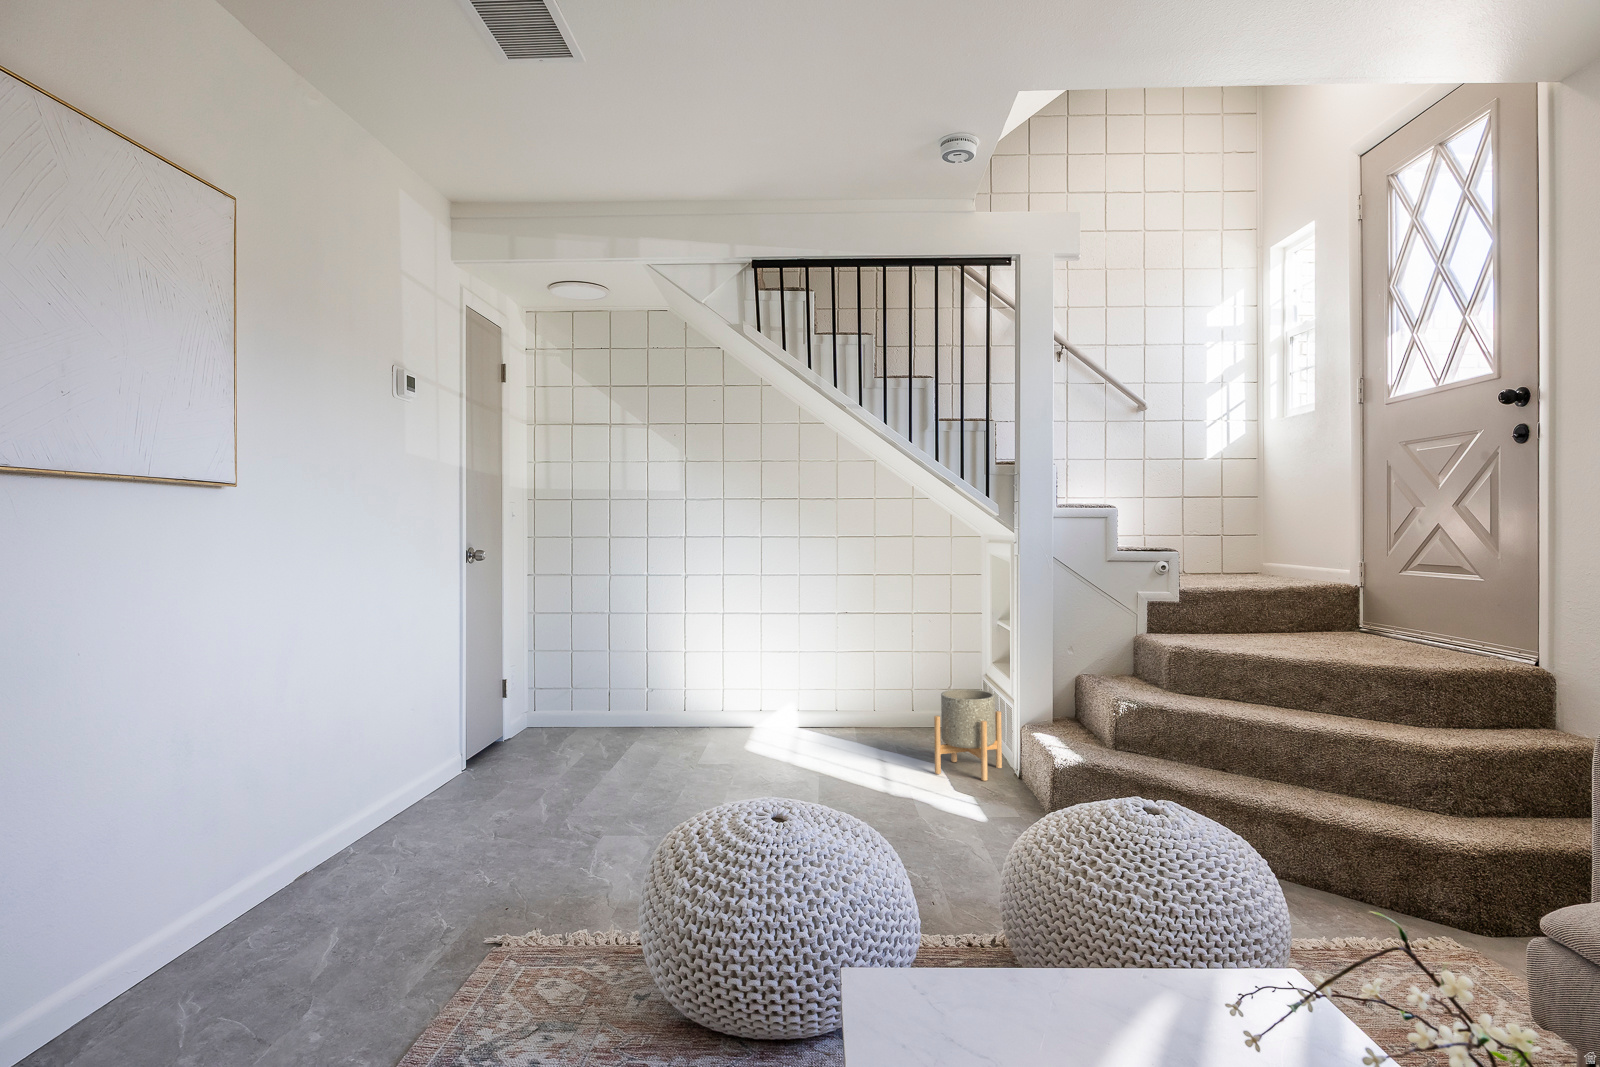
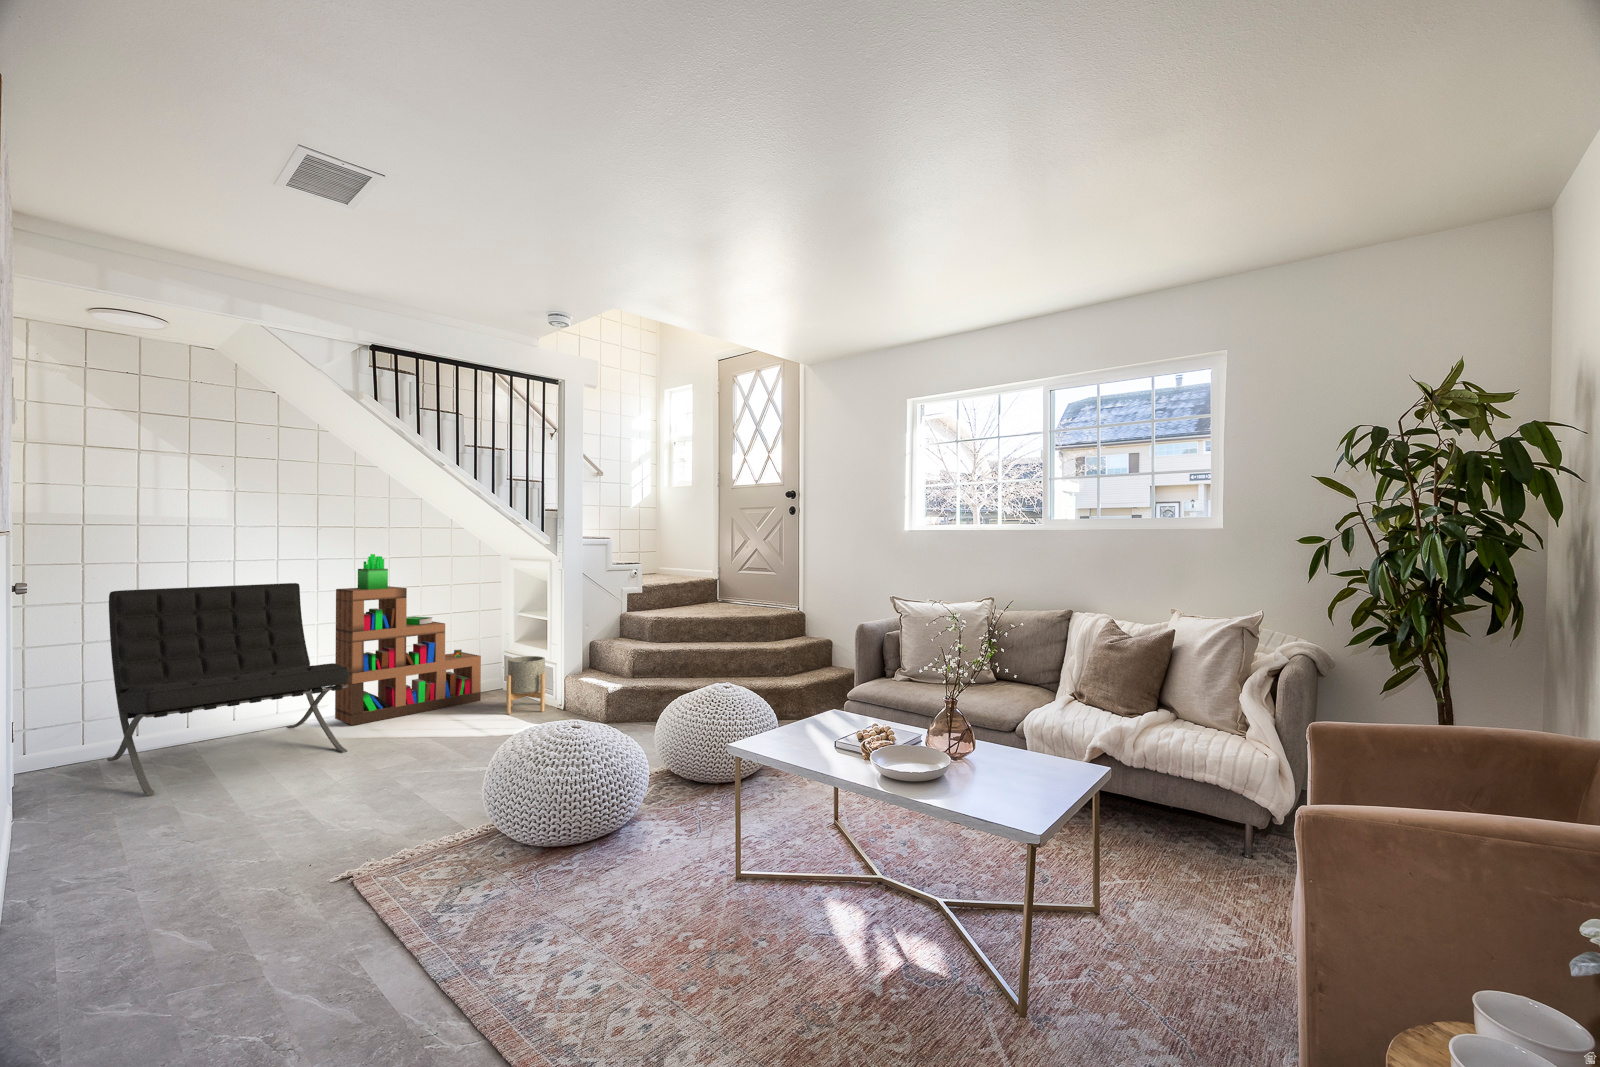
bookshelf: none [759,534,930,750] -> present [335,554,481,725]
lounge chair: none [513,569,718,794] -> present [107,583,349,795]

